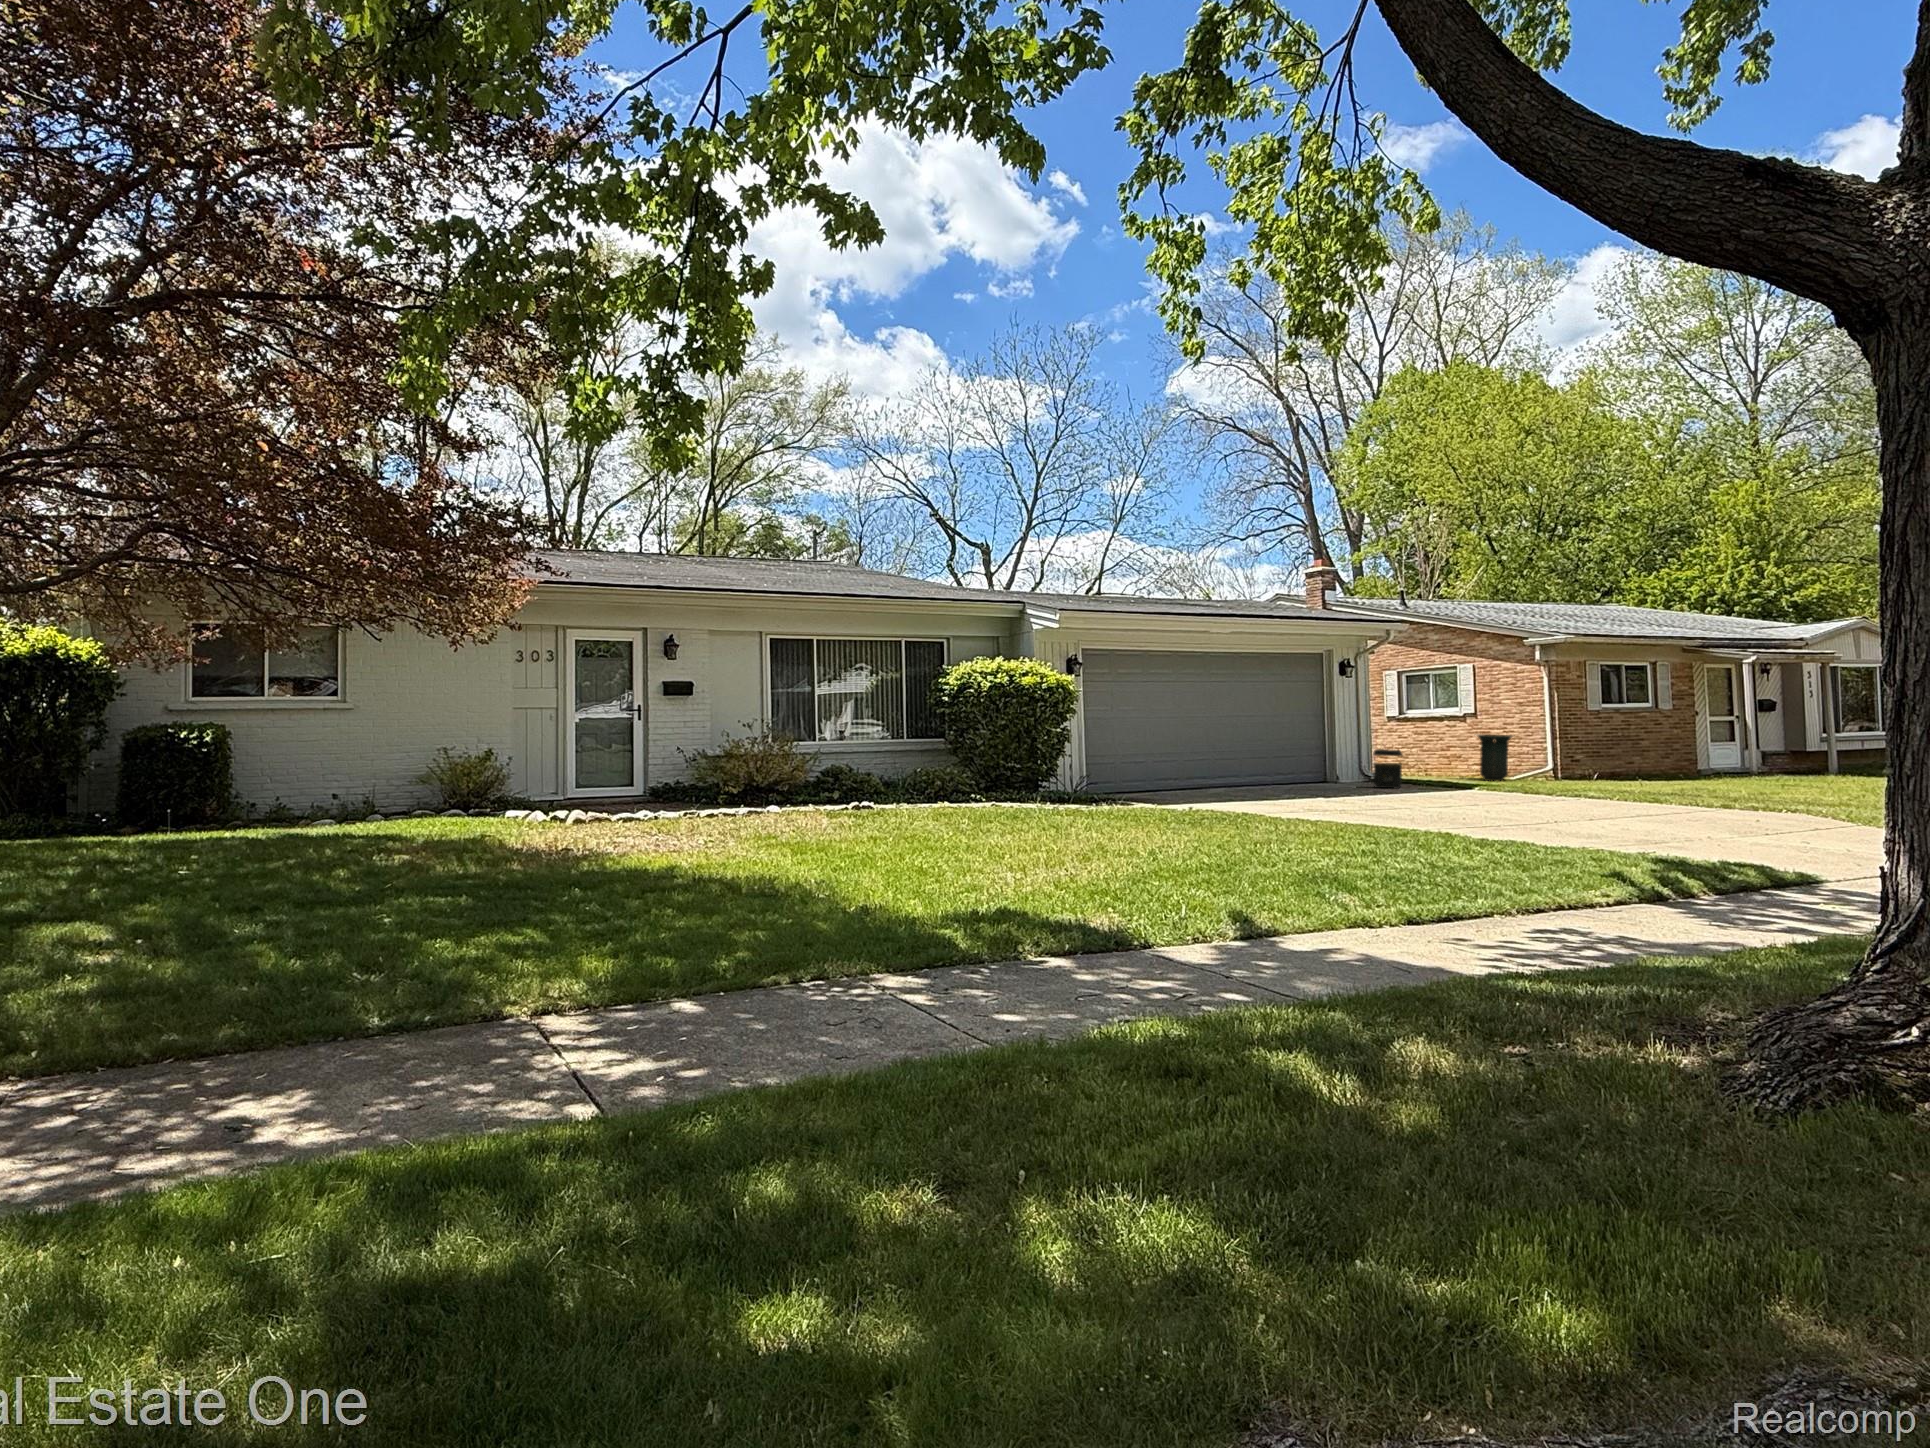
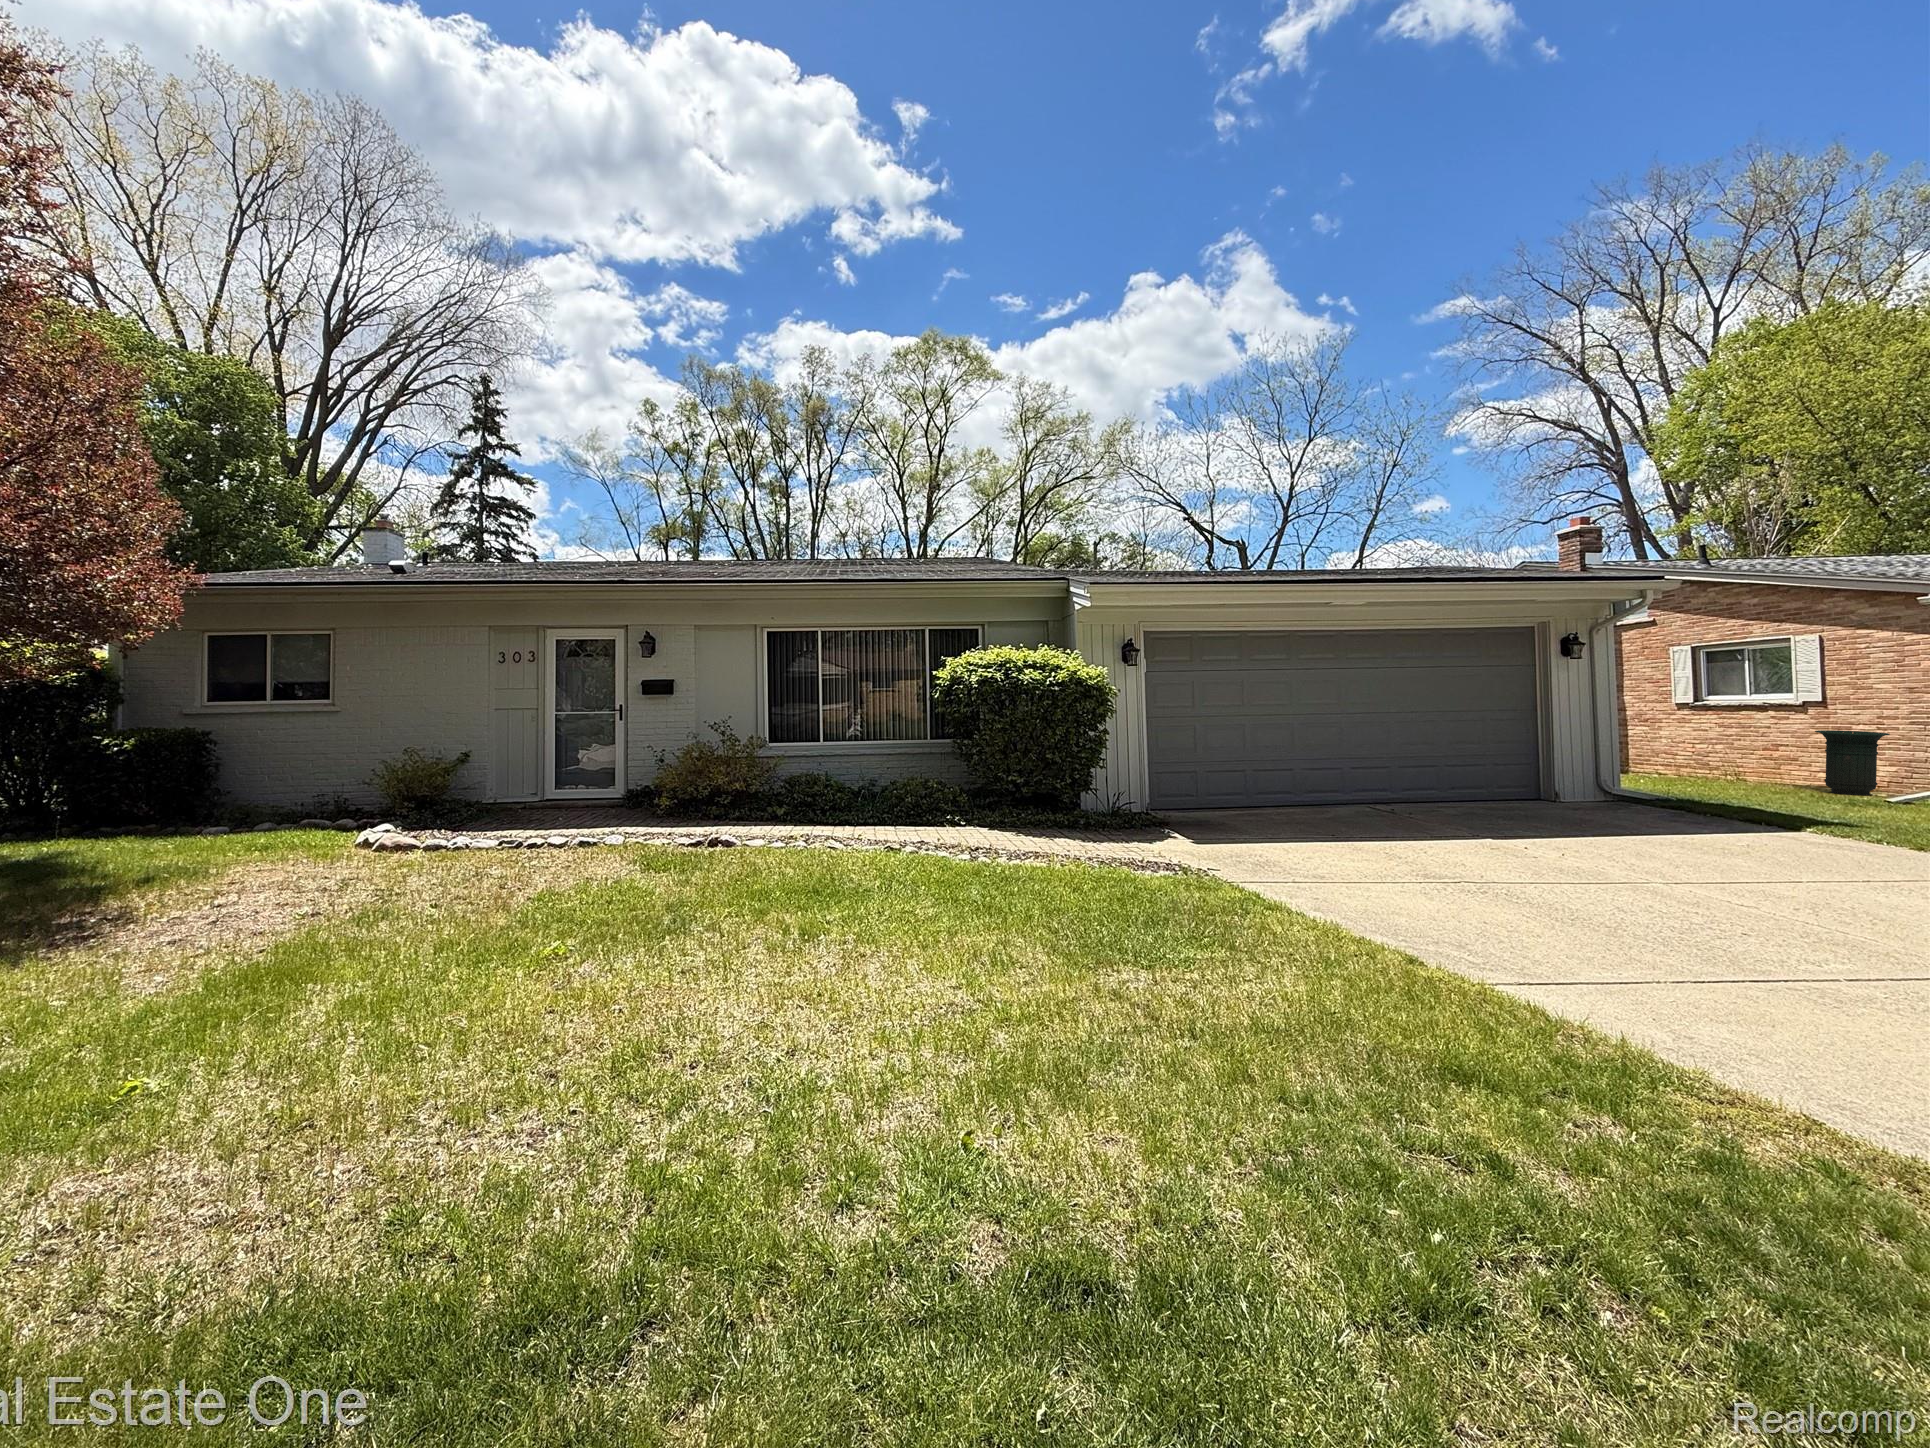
toolbox: present [1373,749,1402,789] -> none [1622,752,1672,807]

